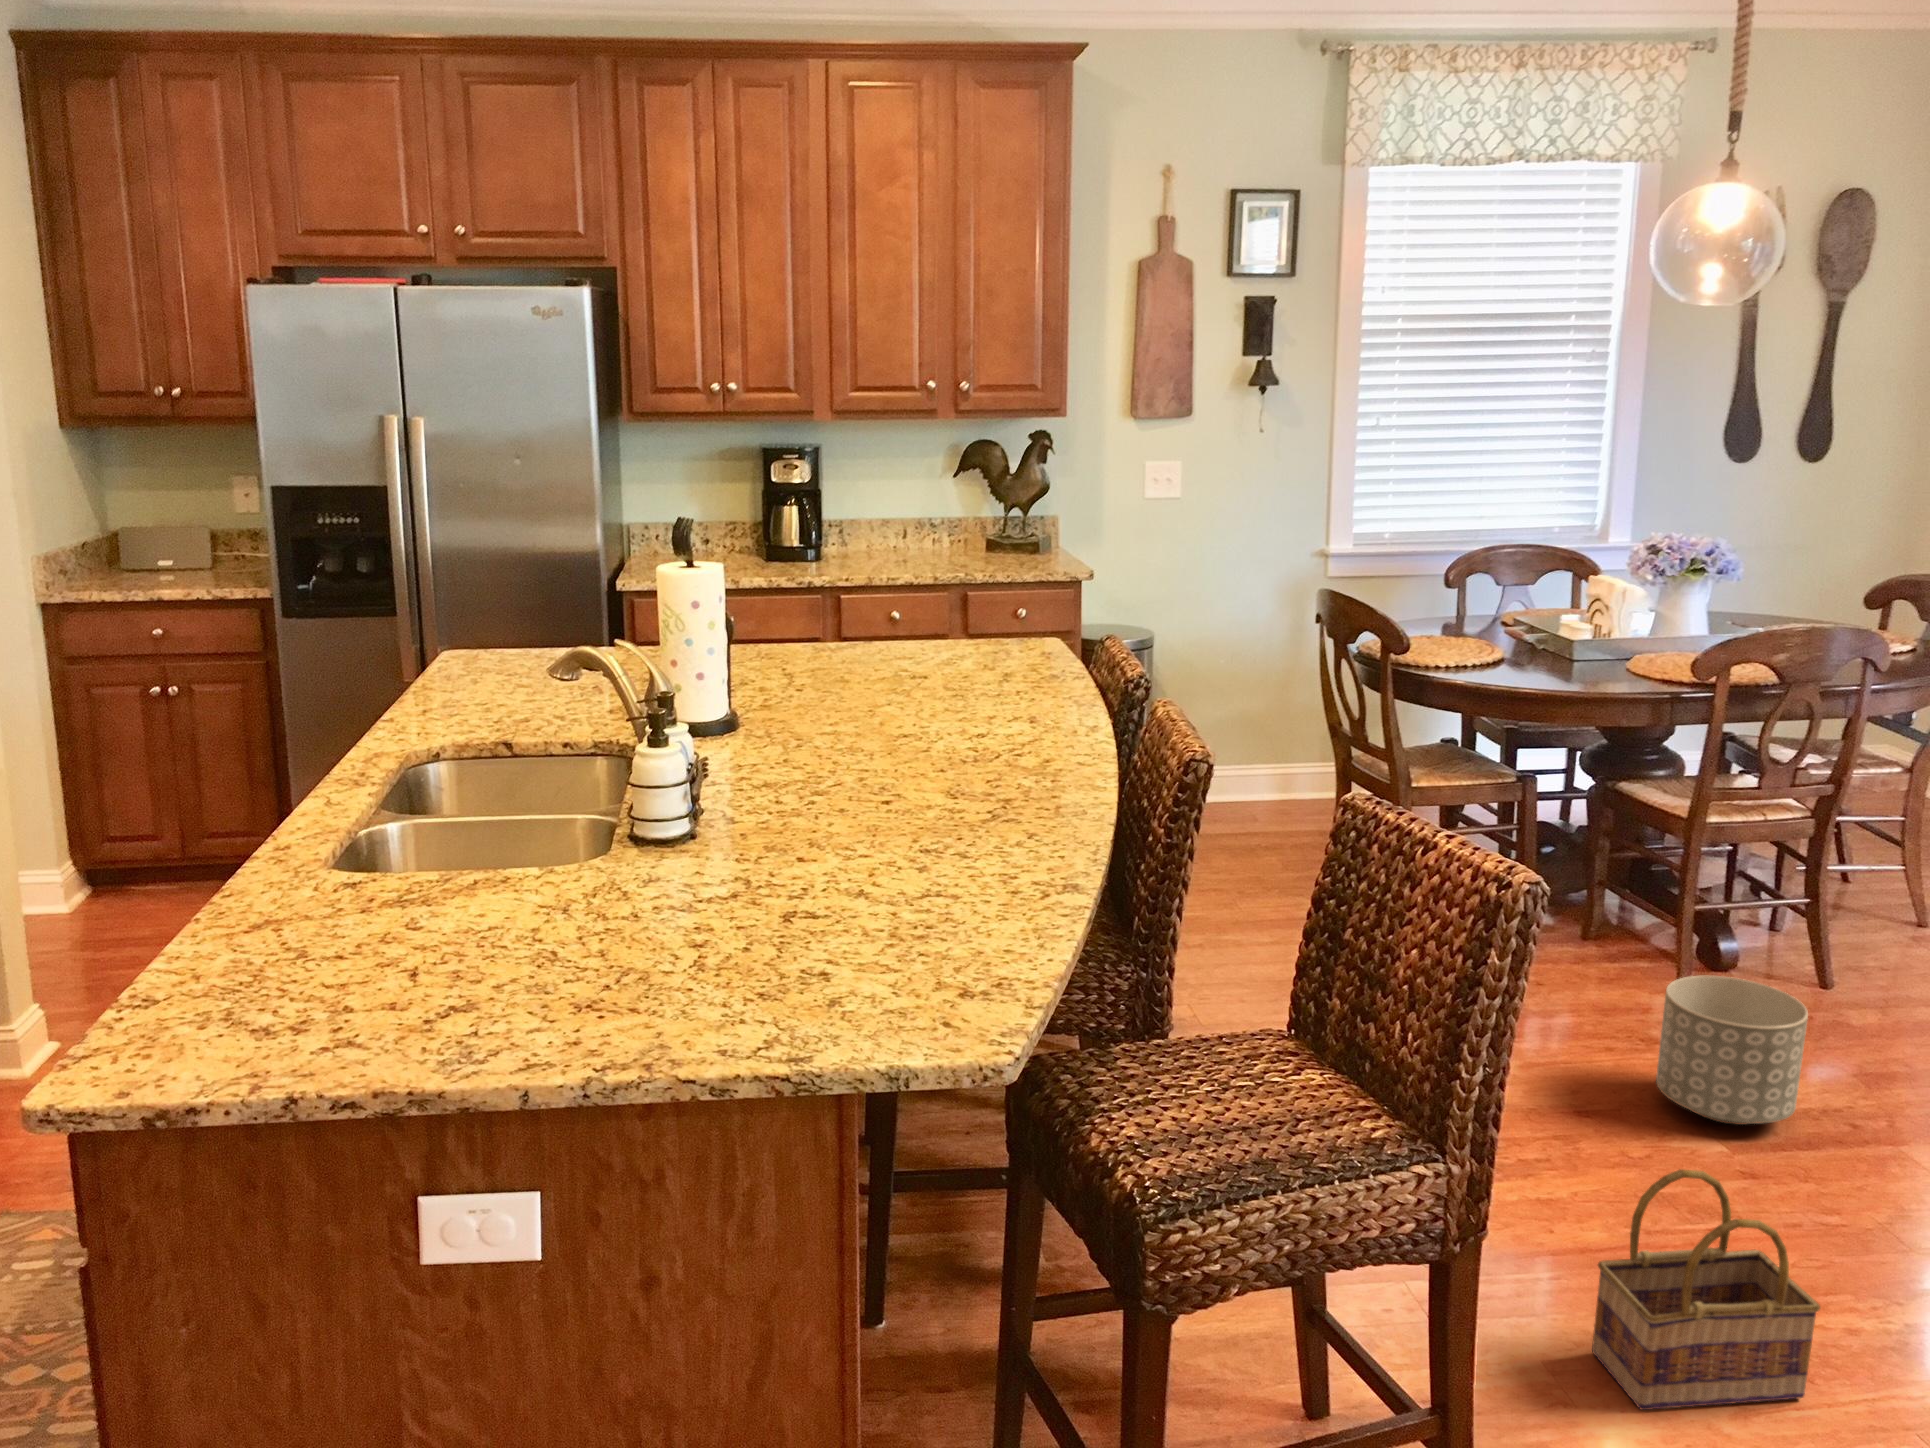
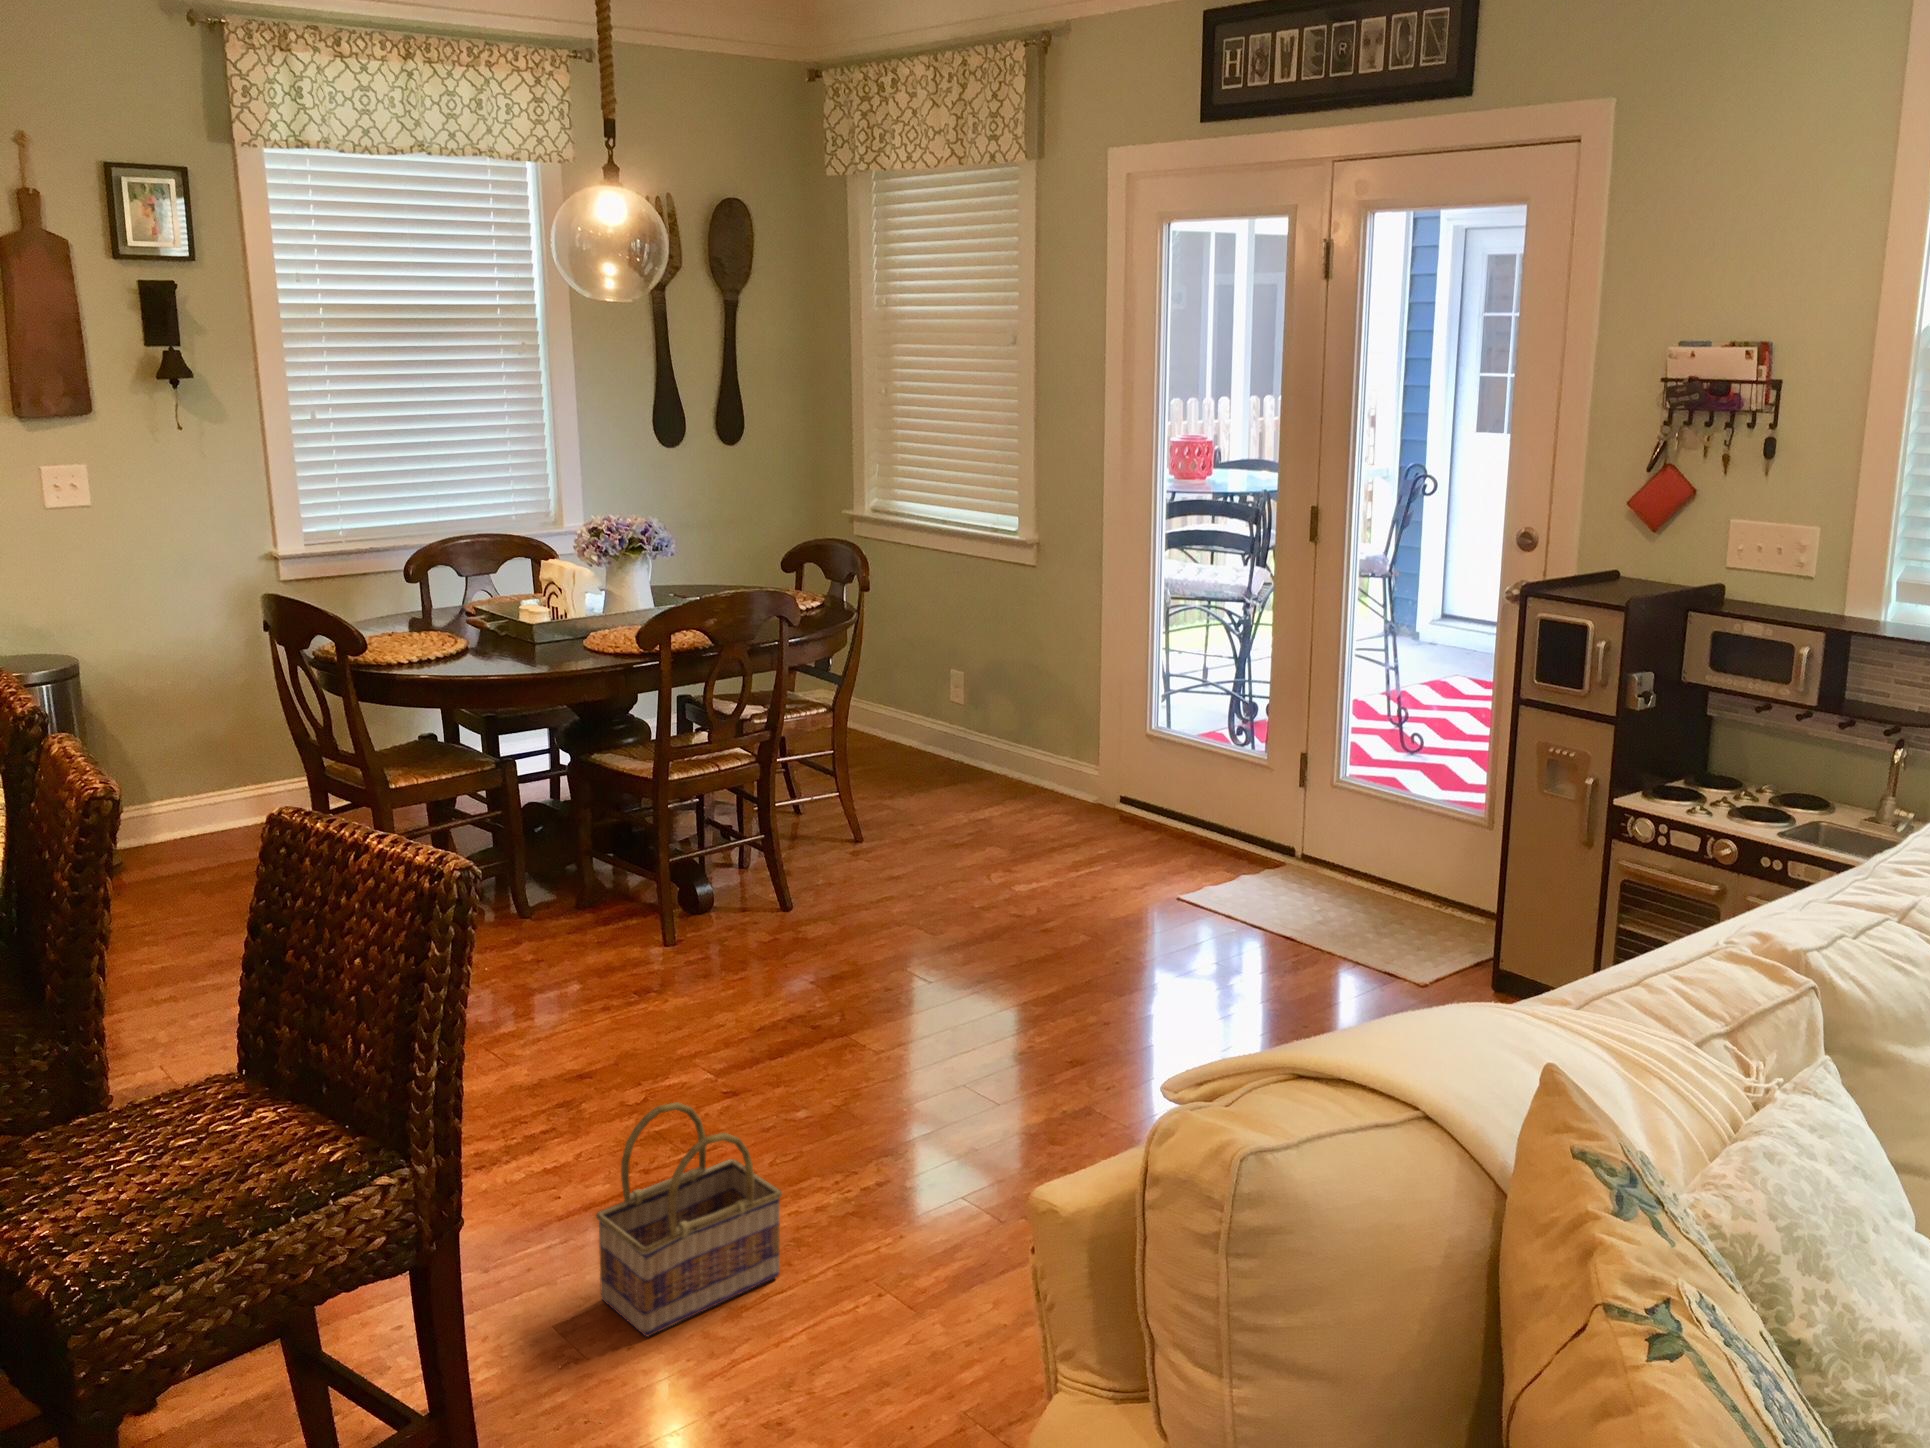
planter: present [1656,976,1808,1125] -> none [644,920,762,1053]

